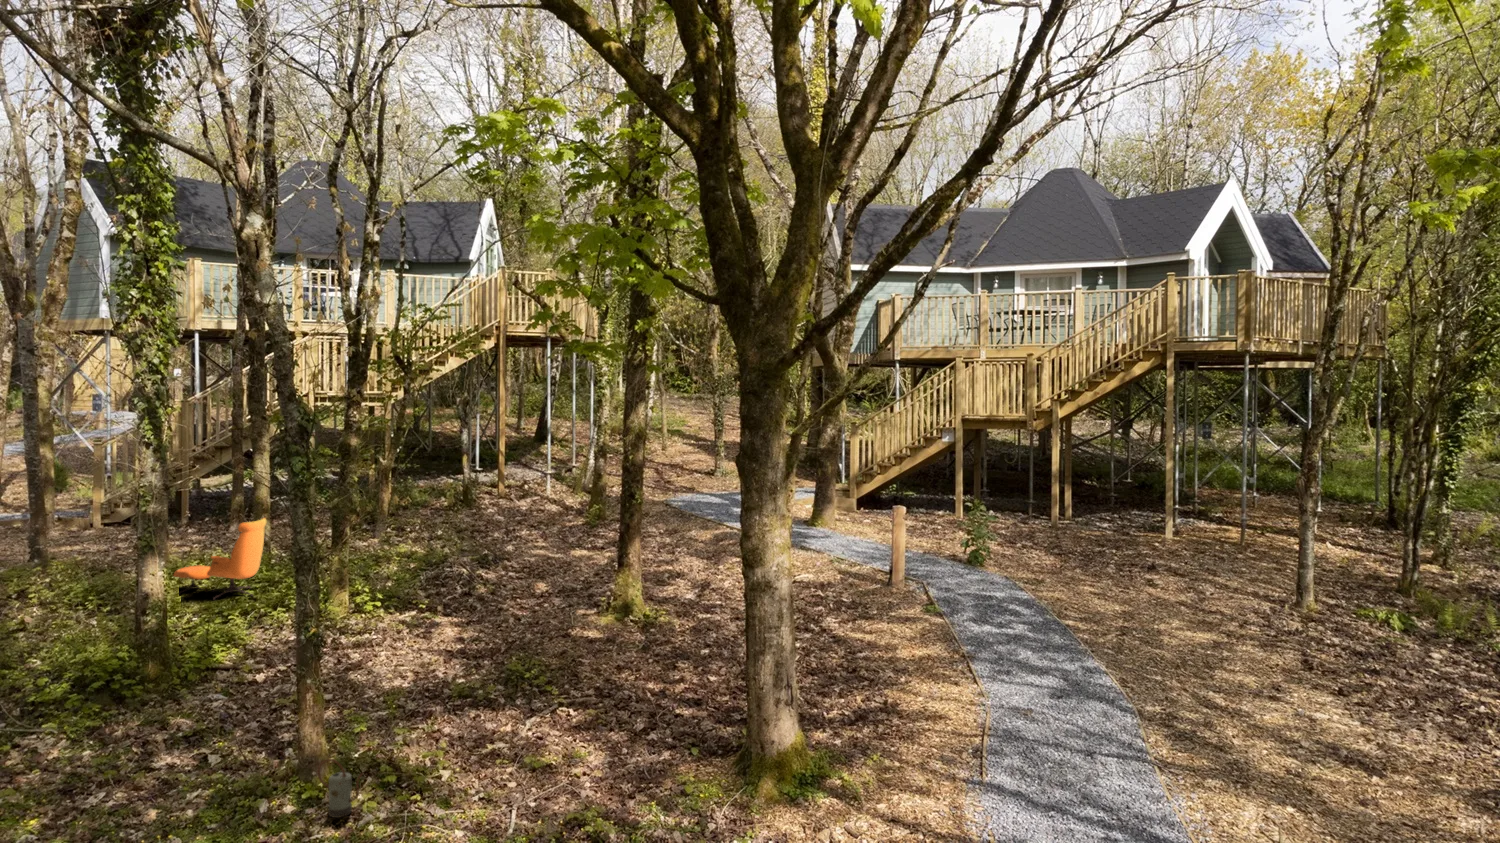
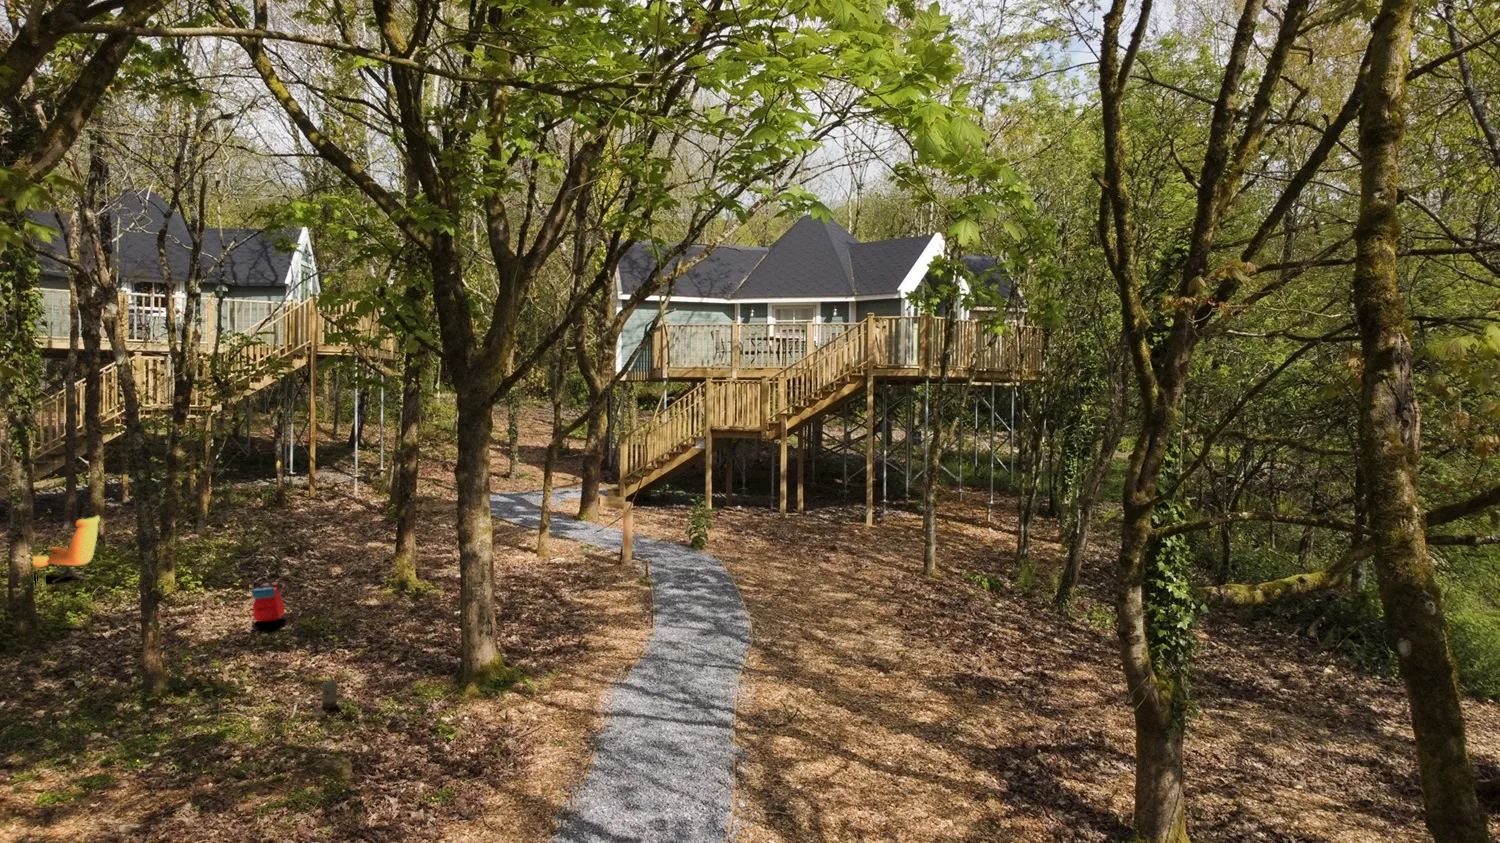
backpack: none [443,609,484,662] -> present [252,582,285,622]
watering can: present [317,759,363,818] -> present [314,671,345,708]

